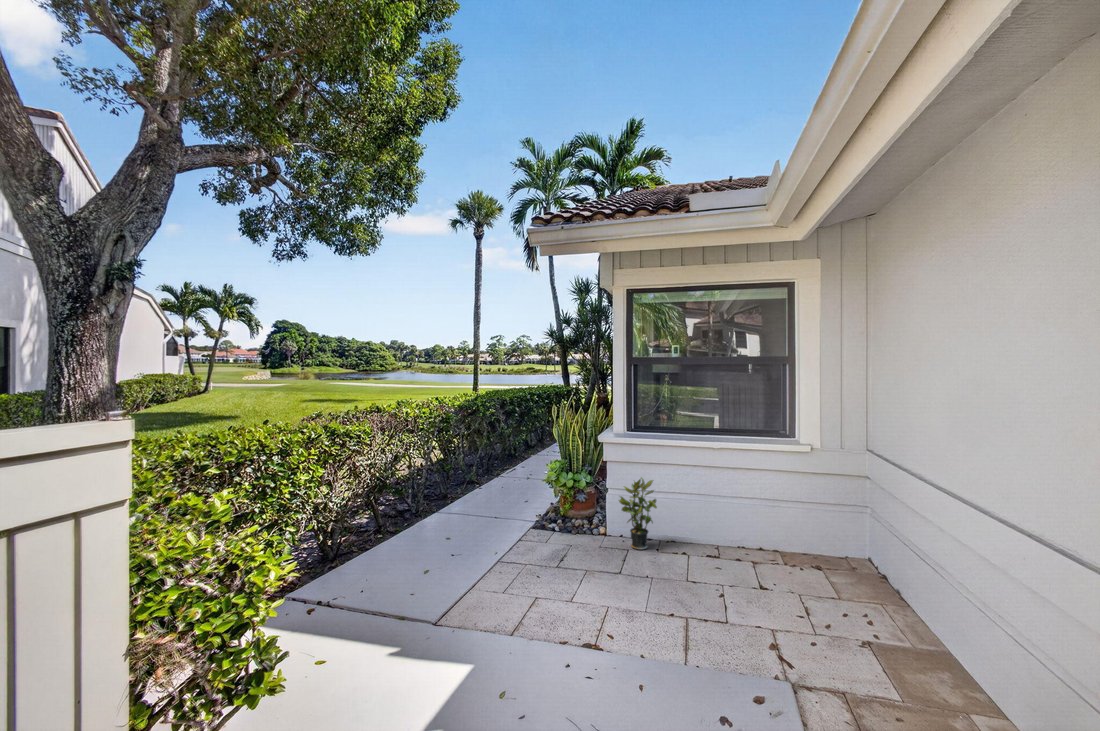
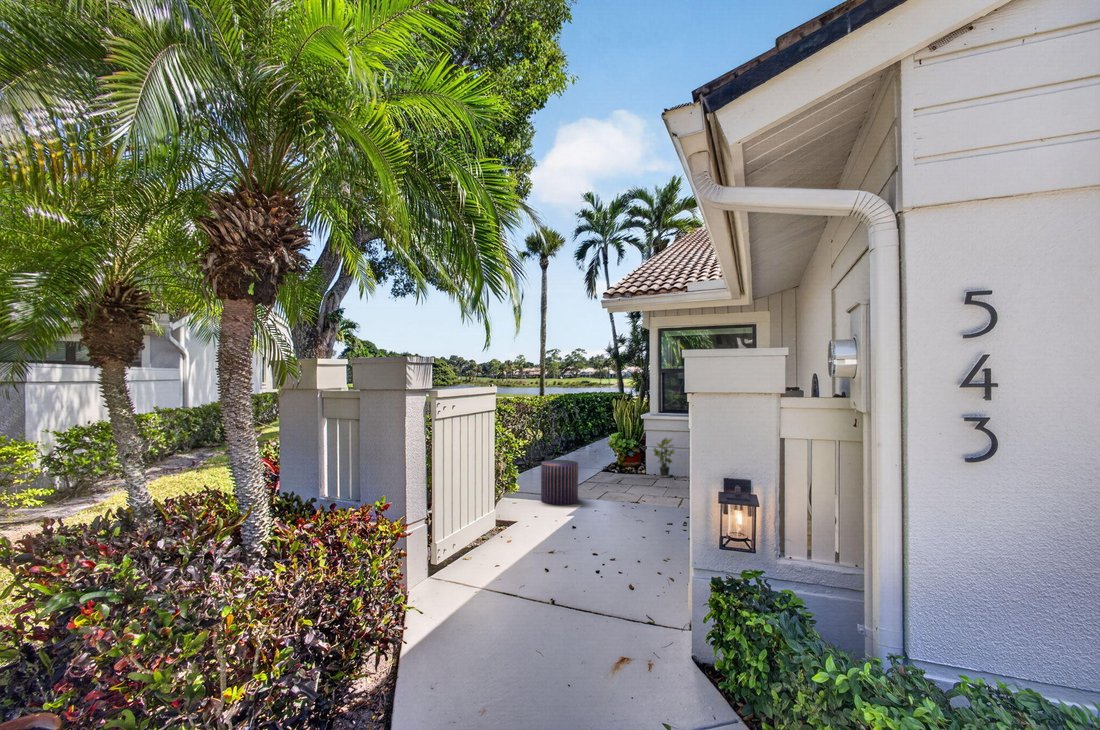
pouf: none [368,565,460,703] -> present [541,460,578,505]

